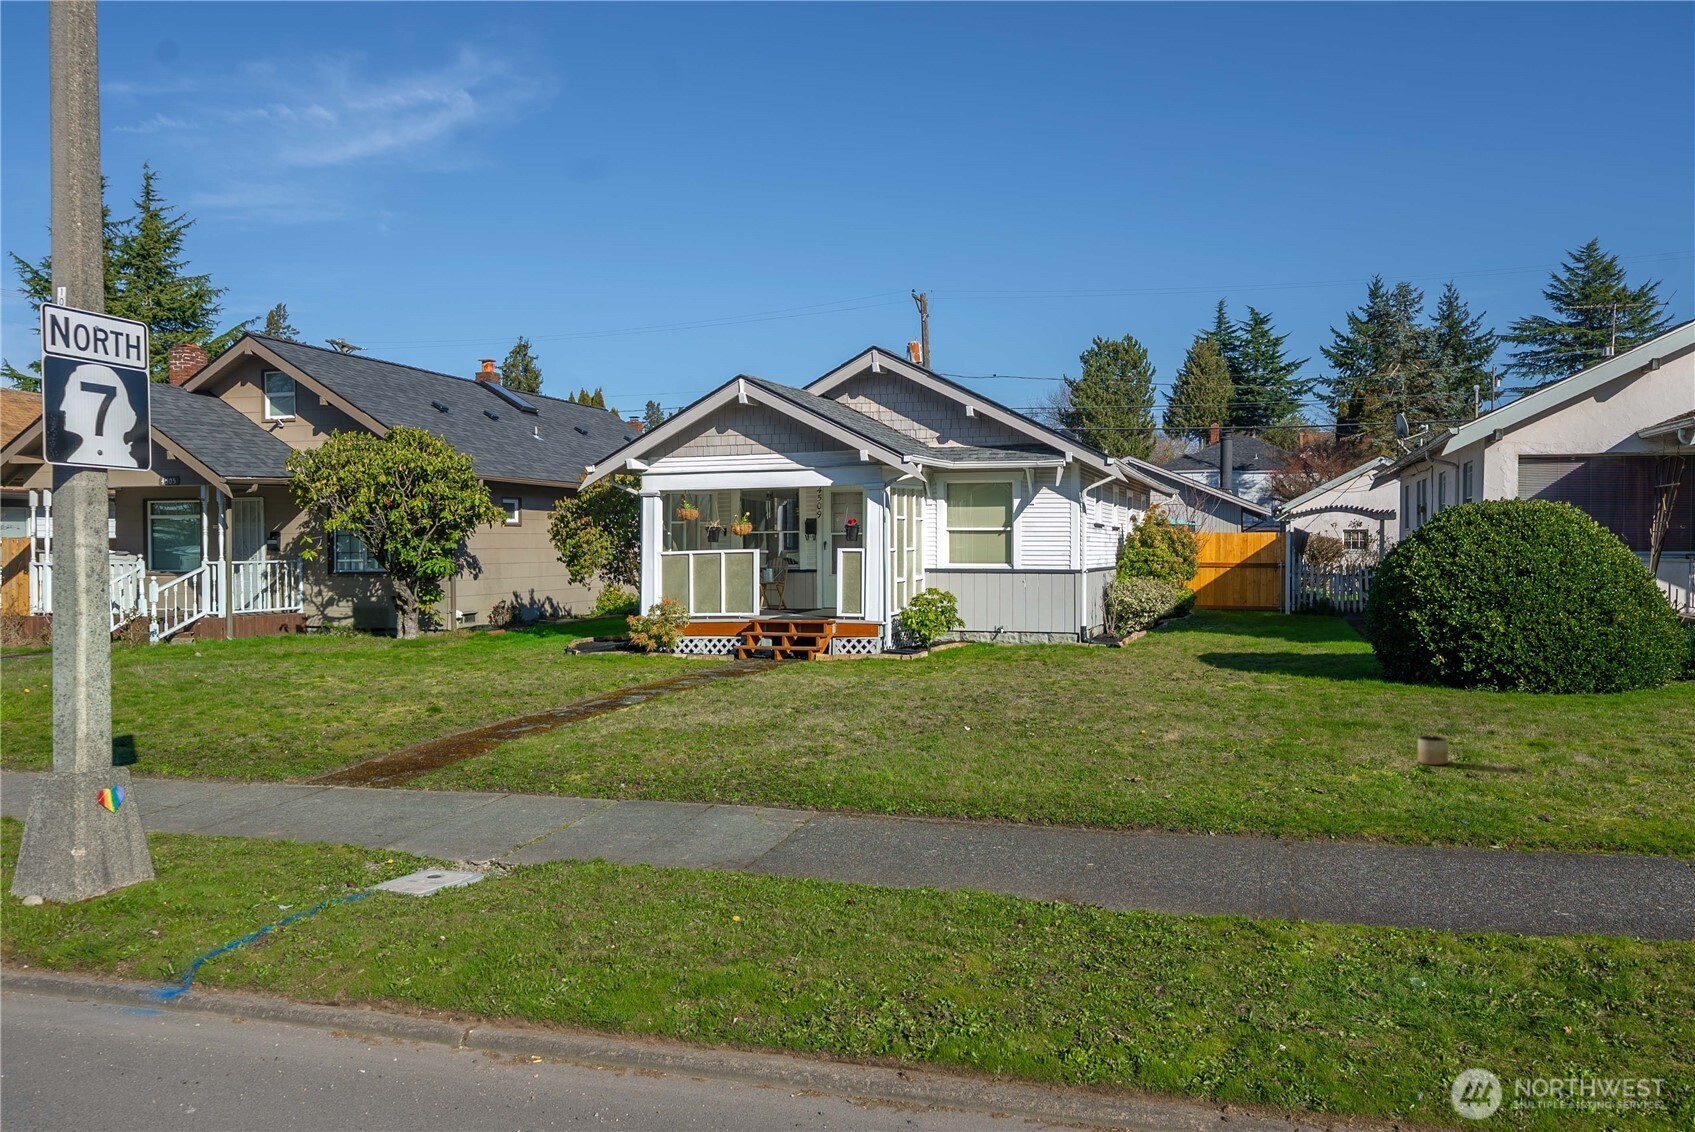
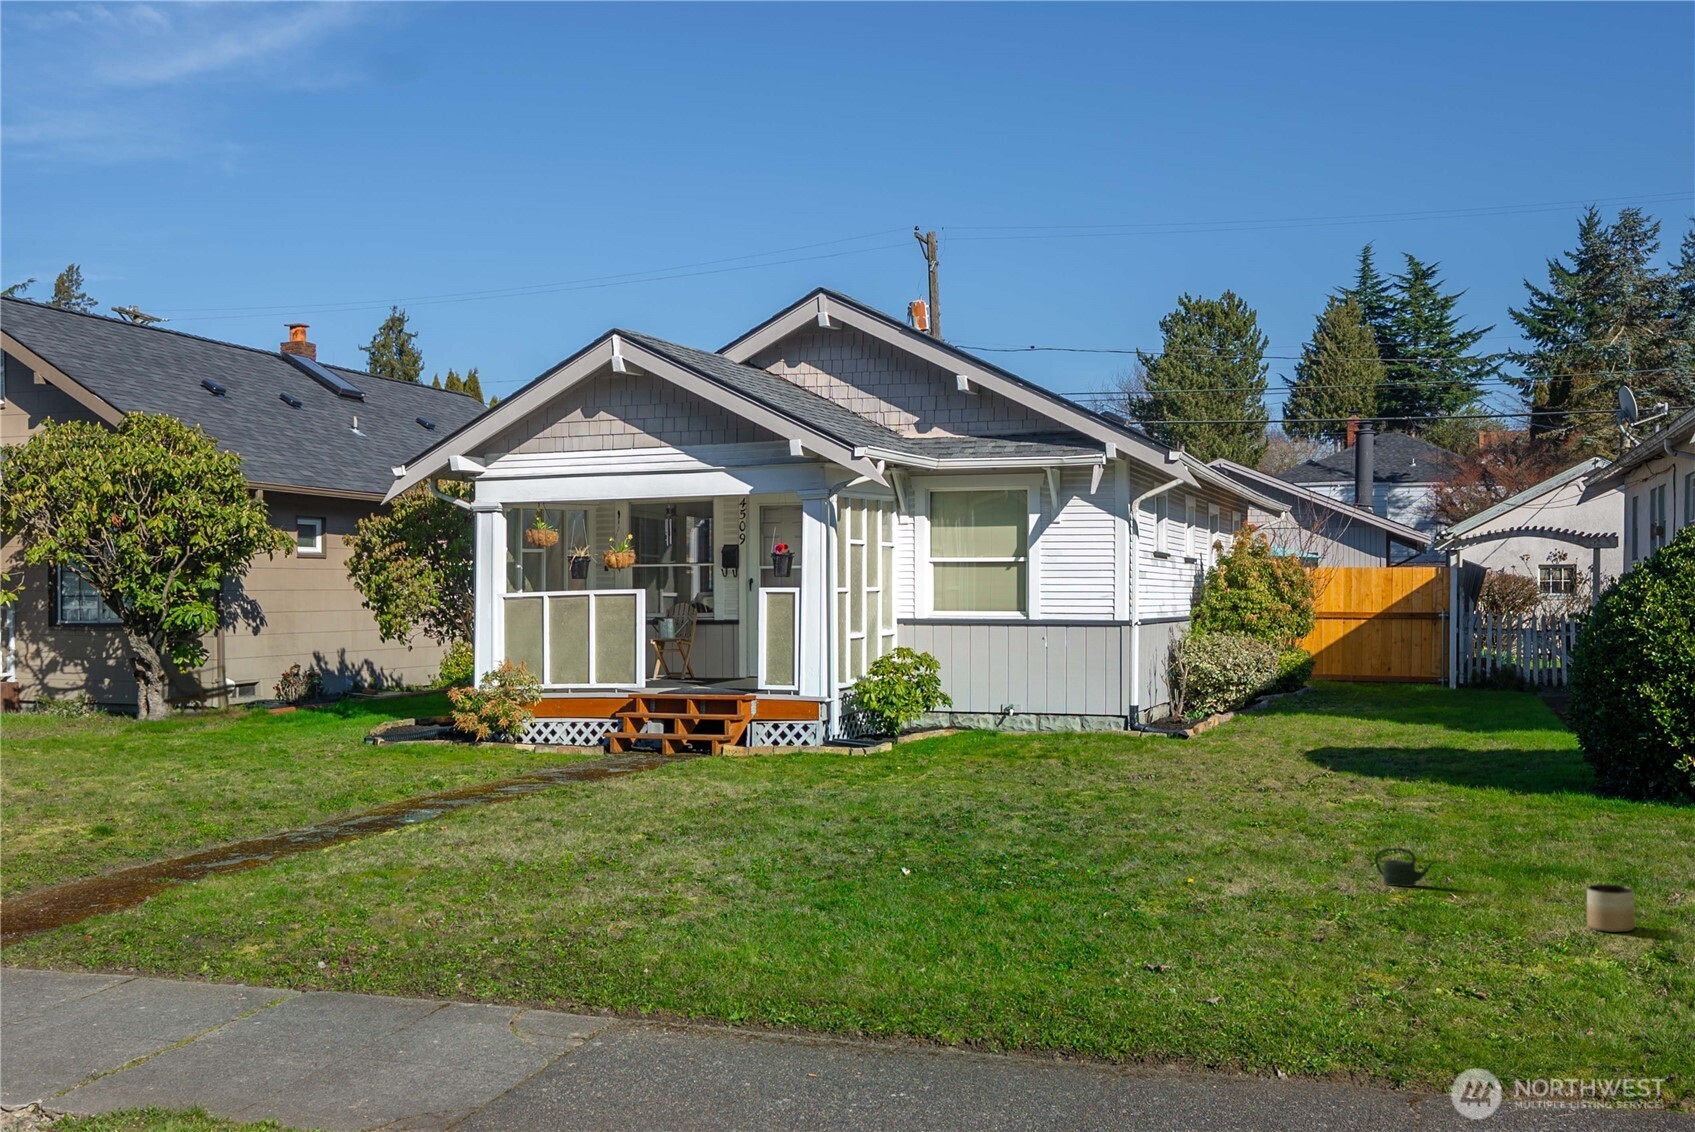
lounge chair: none [412,591,465,636] -> present [159,652,234,716]
bench: present [352,605,389,632] -> none [76,671,129,711]
watering can: none [1278,716,1319,740] -> present [1375,848,1436,887]

